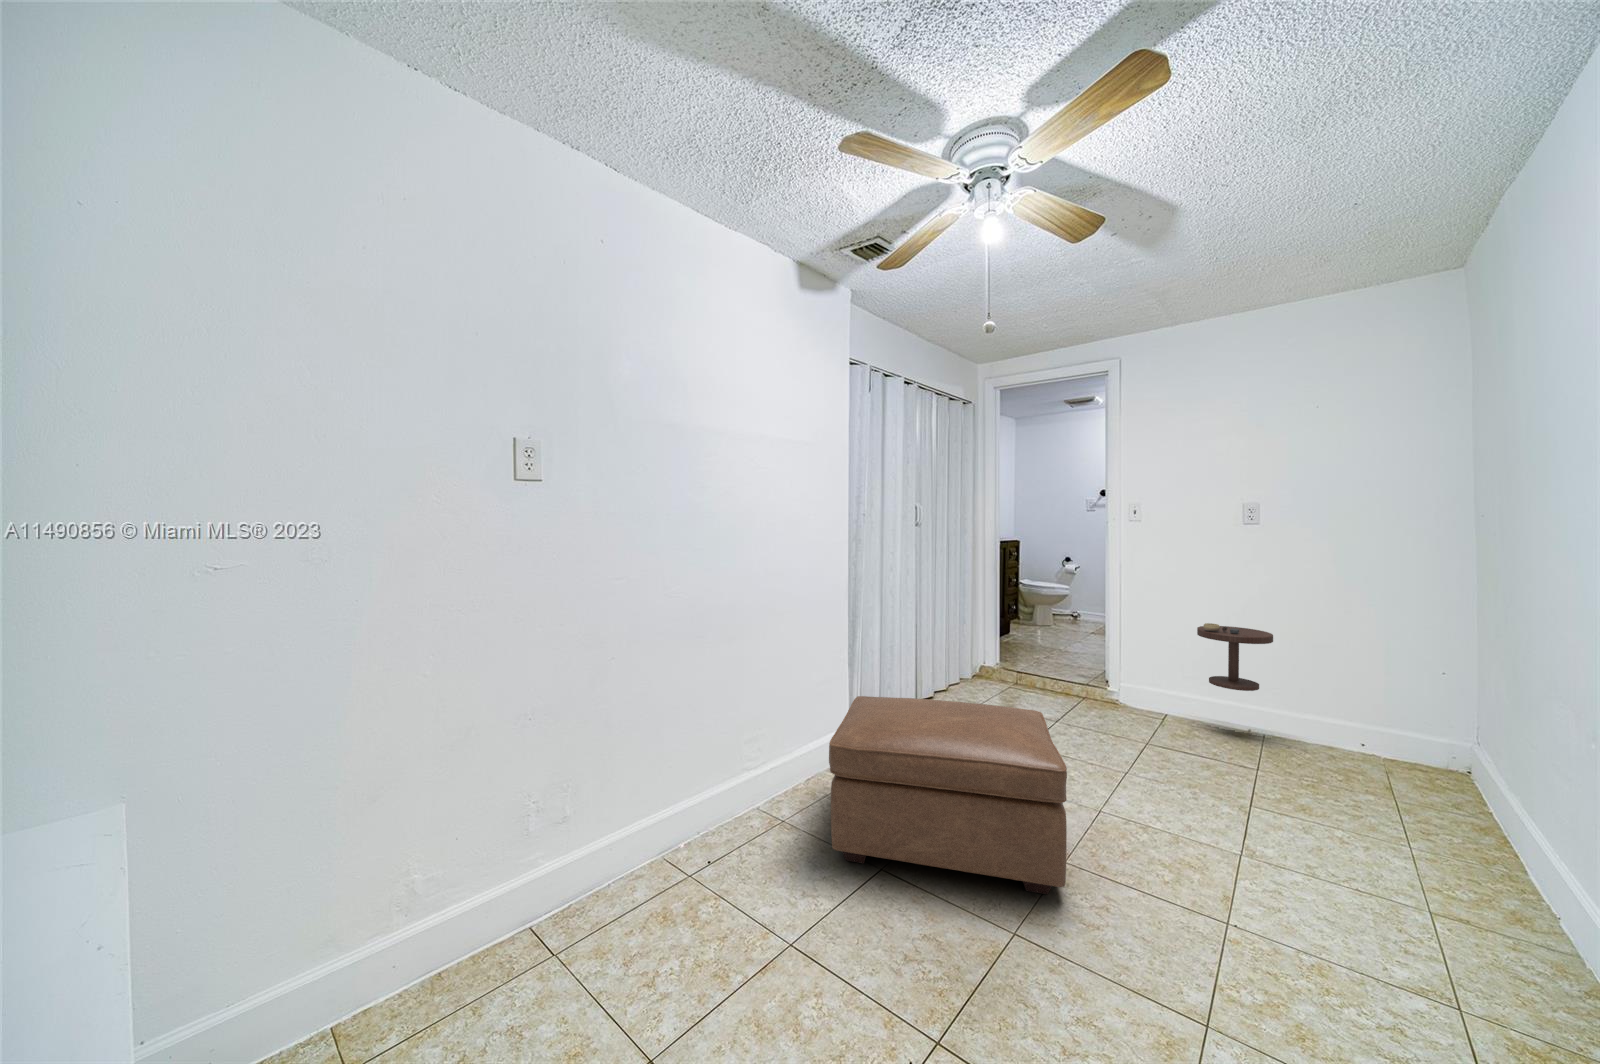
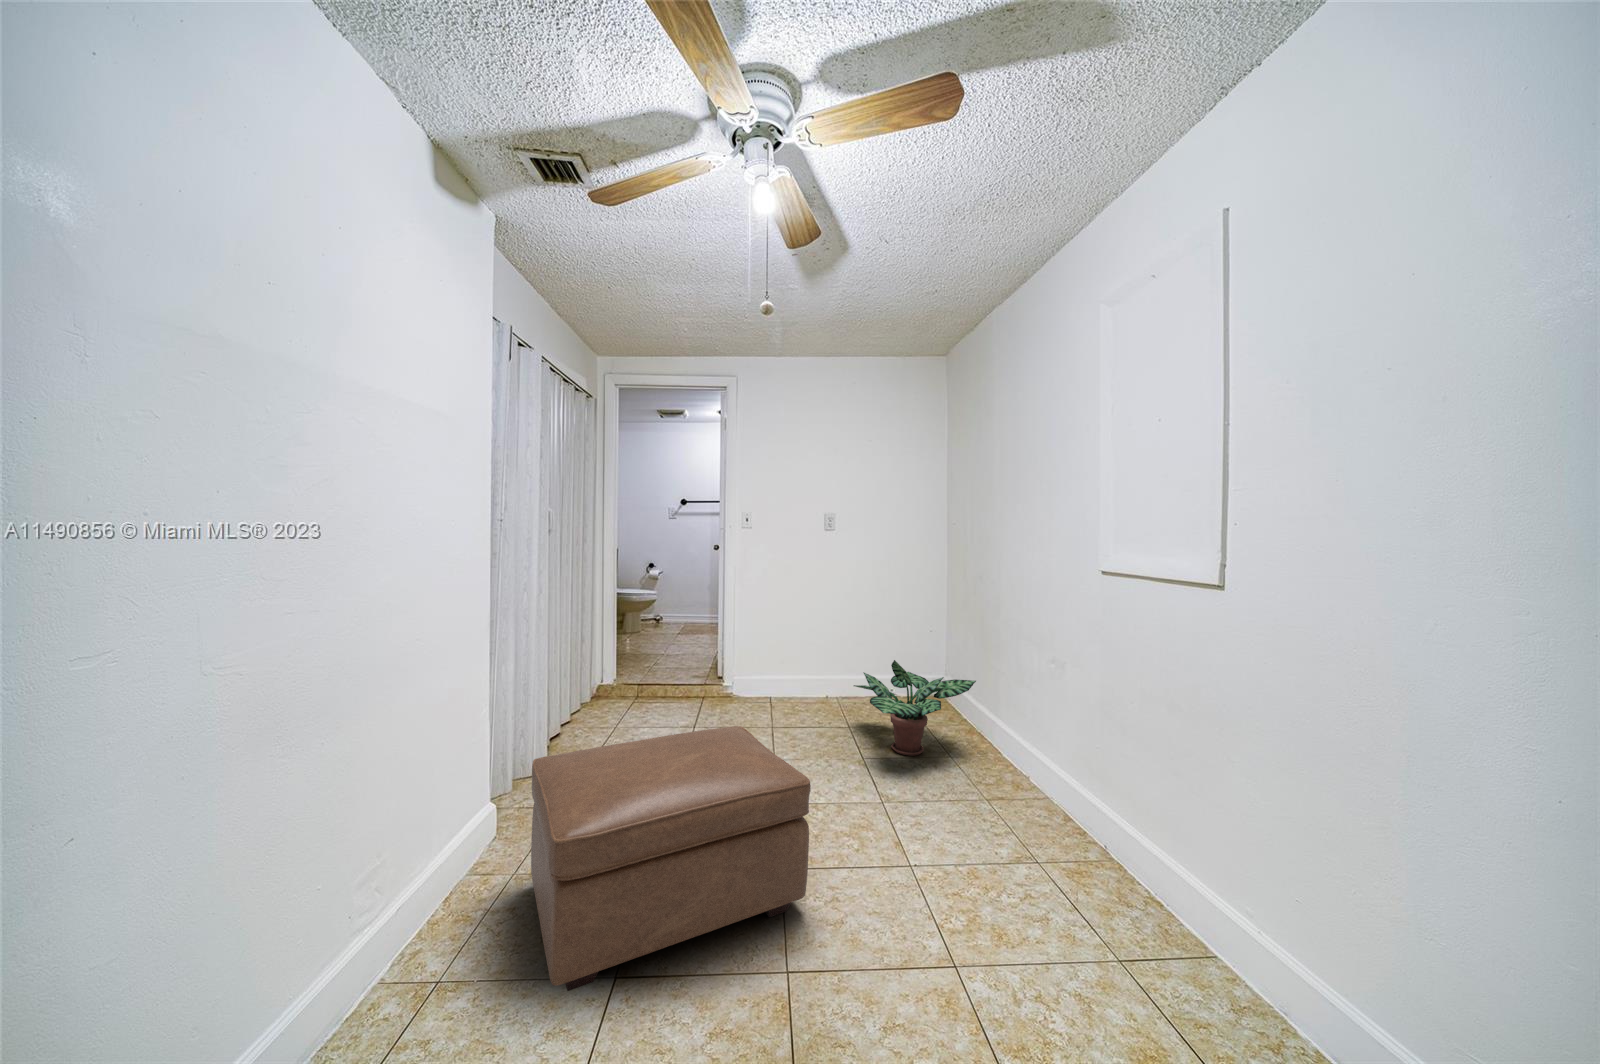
side table: present [1197,623,1273,691] -> none [799,619,846,708]
potted plant: none [1261,684,1506,826] -> present [854,660,976,756]

